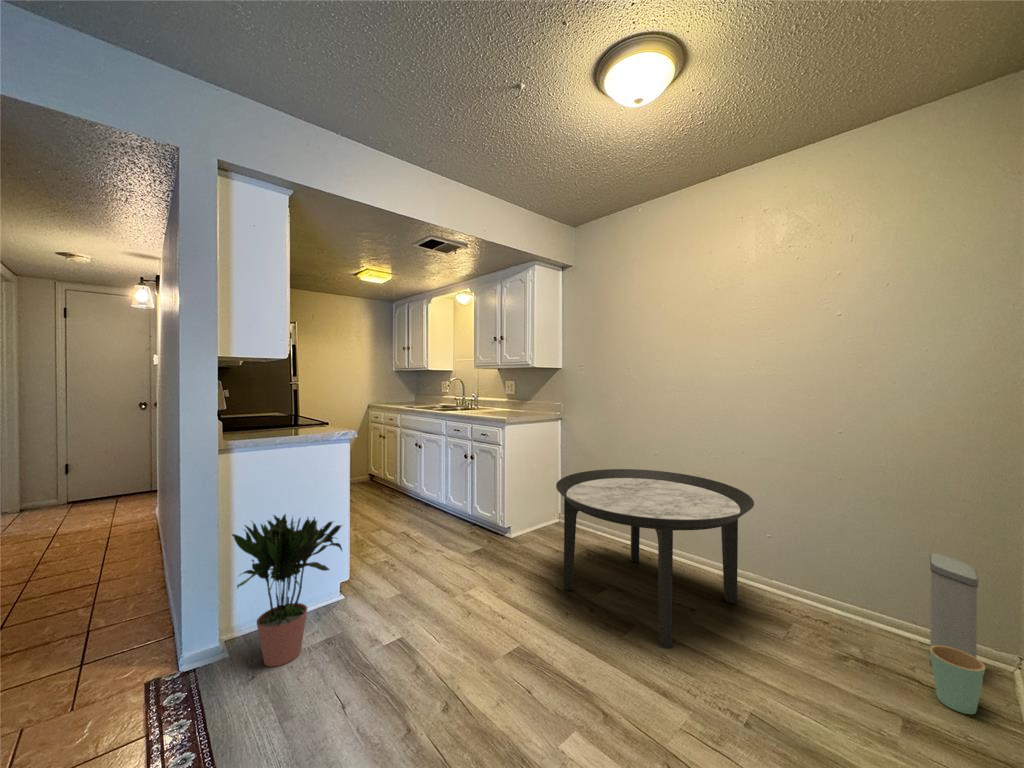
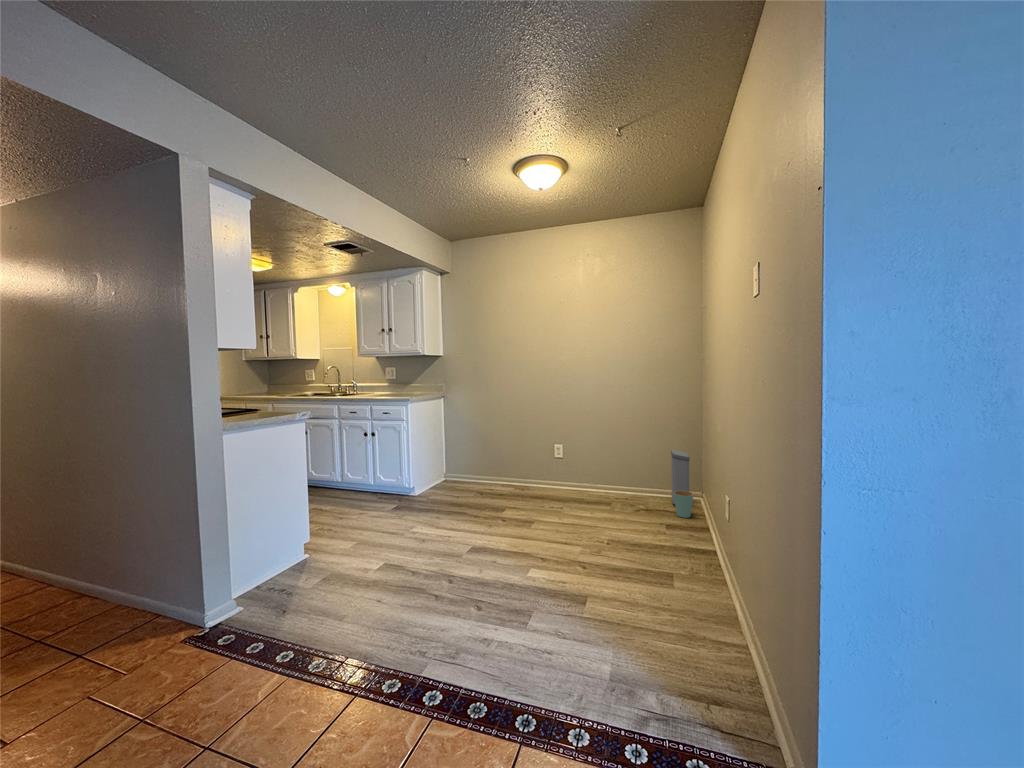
round table: present [556,469,754,648] -> none [470,427,594,527]
potted plant: present [232,514,342,667] -> none [247,469,345,601]

